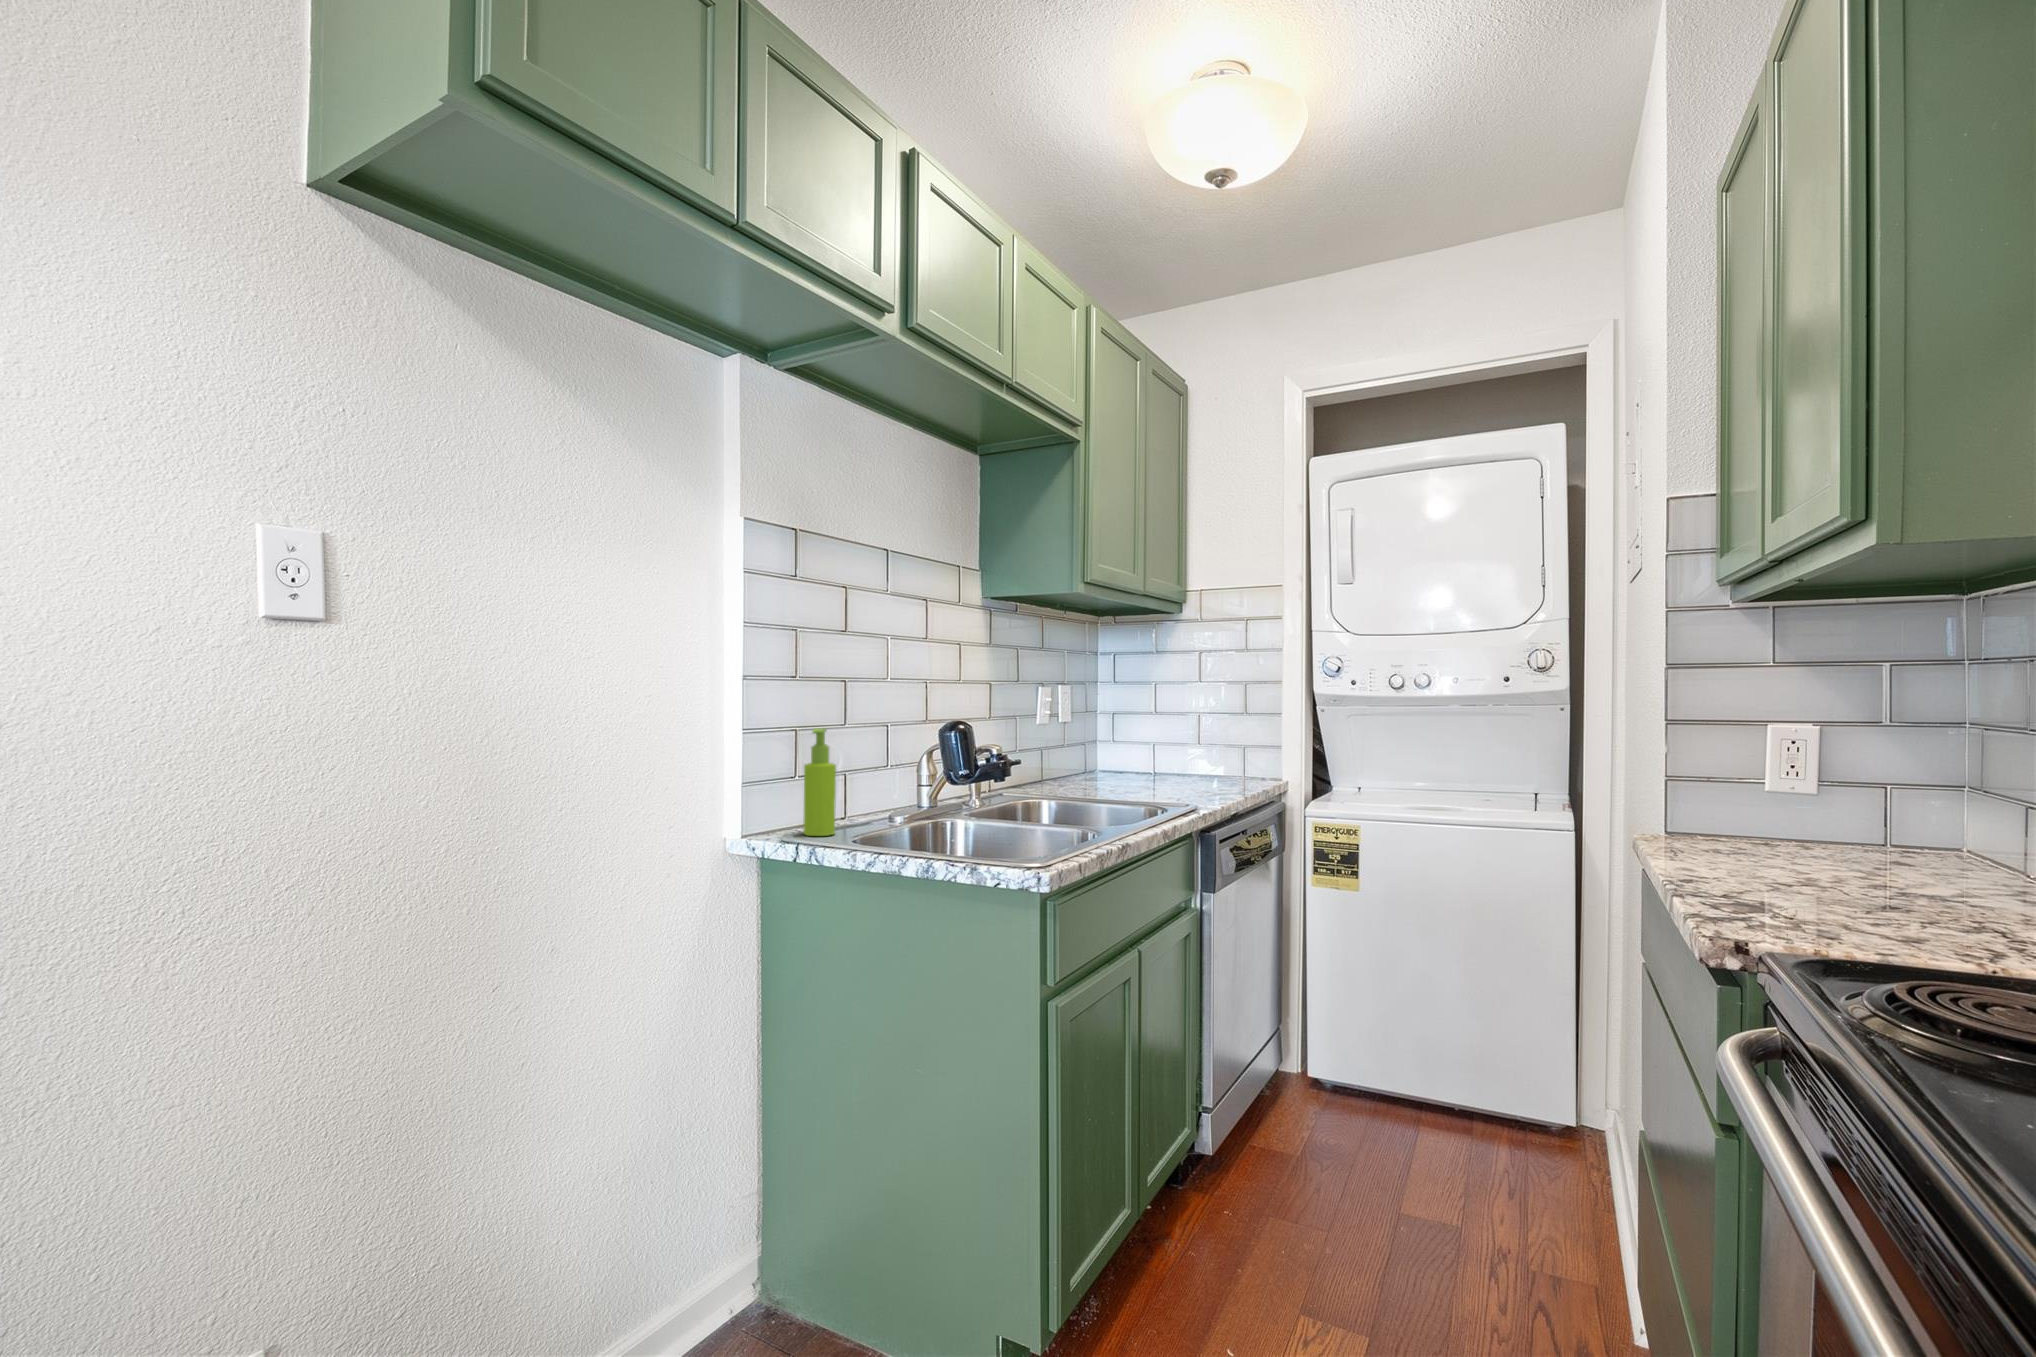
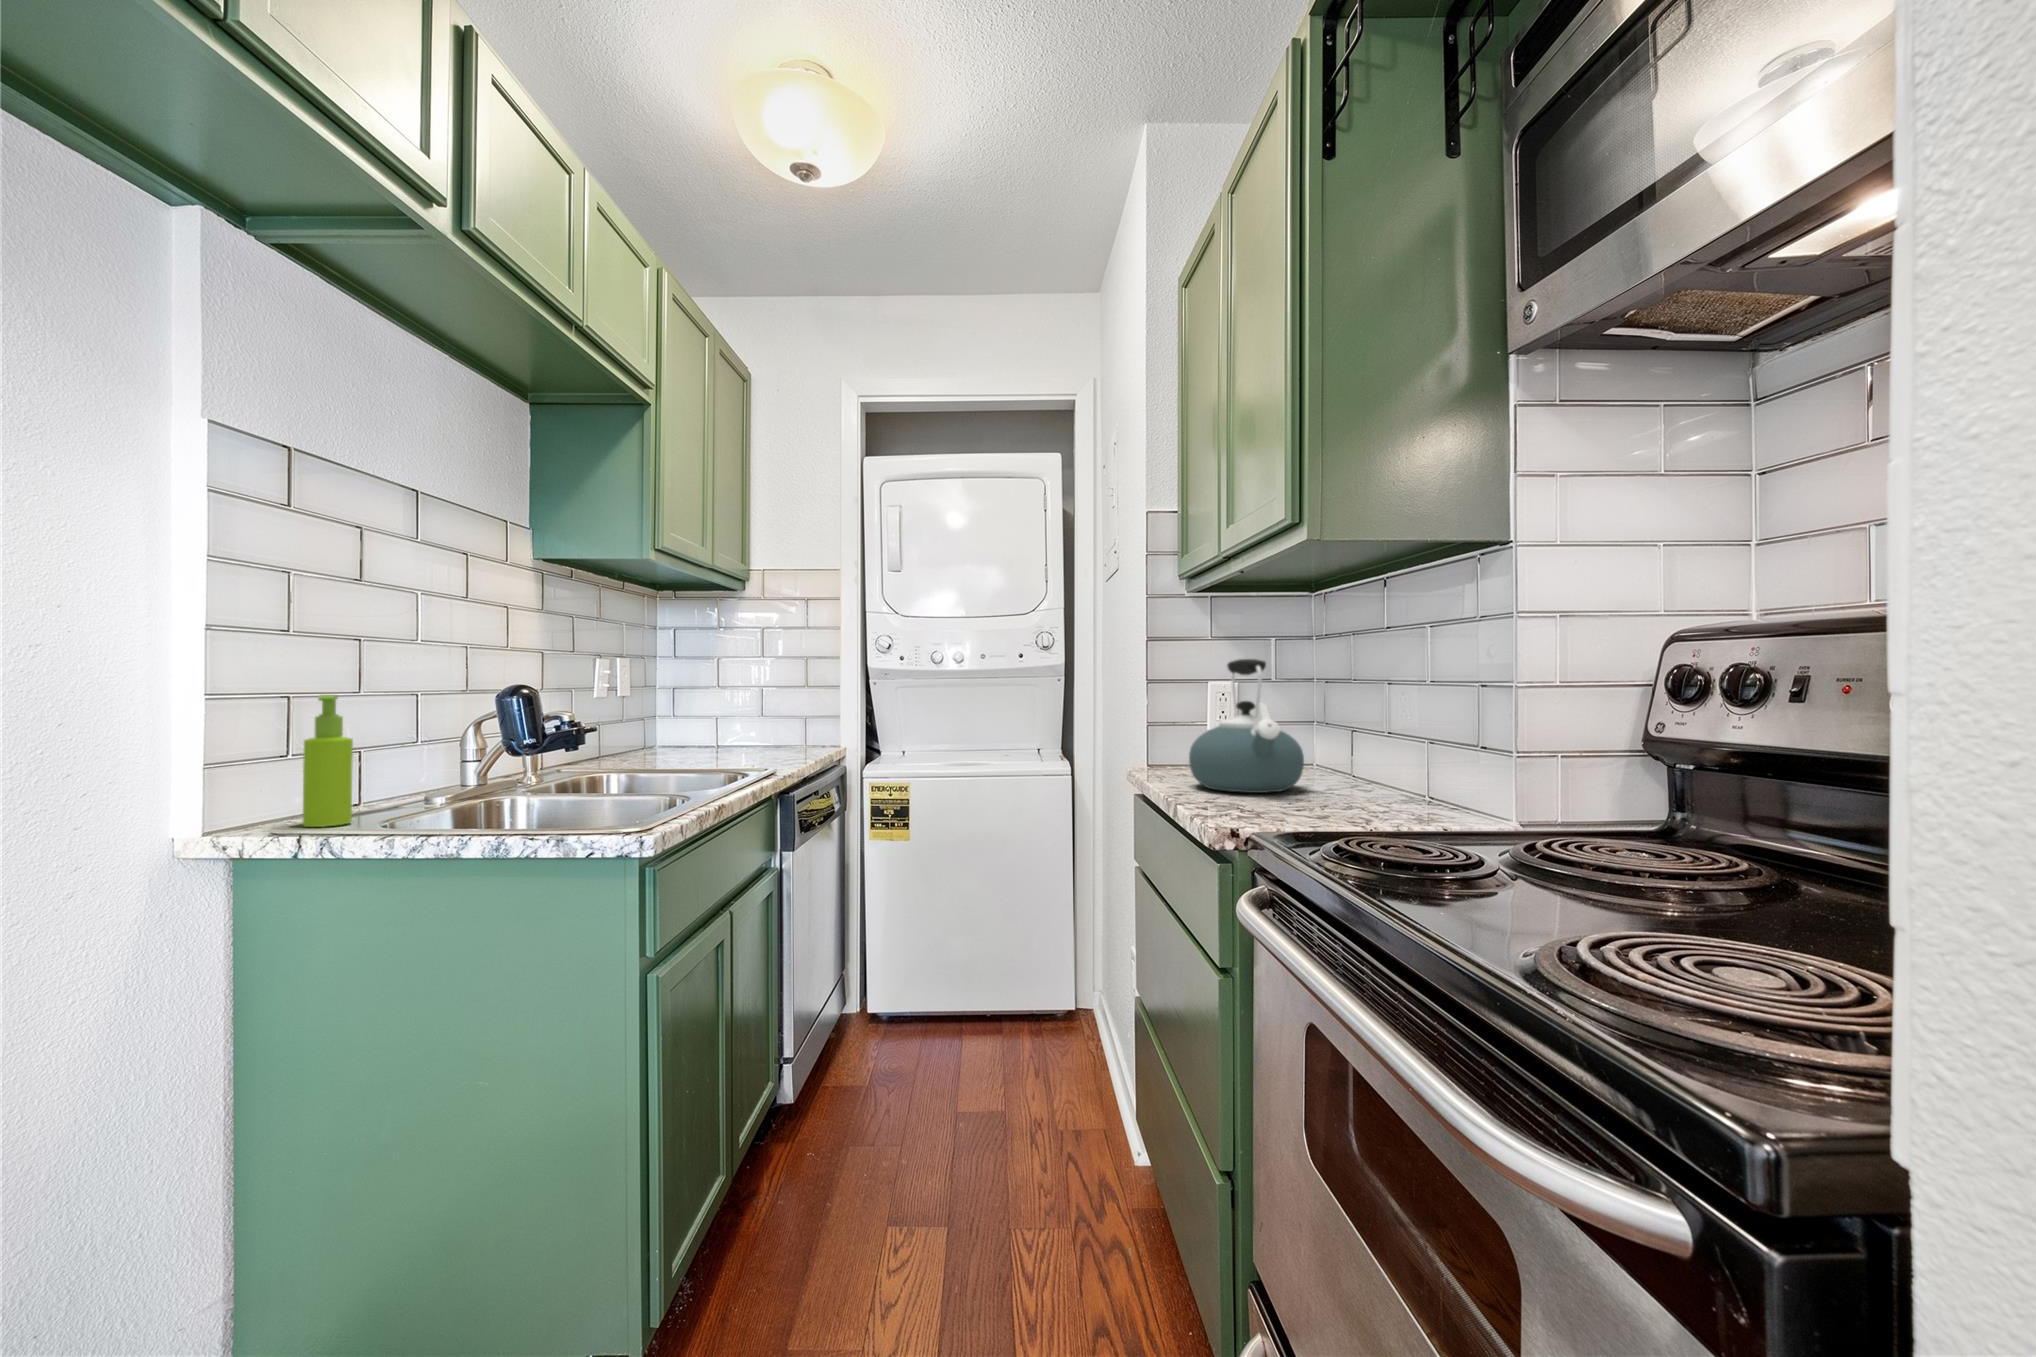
kettle: none [1711,702,1920,895] -> present [1189,659,1304,793]

